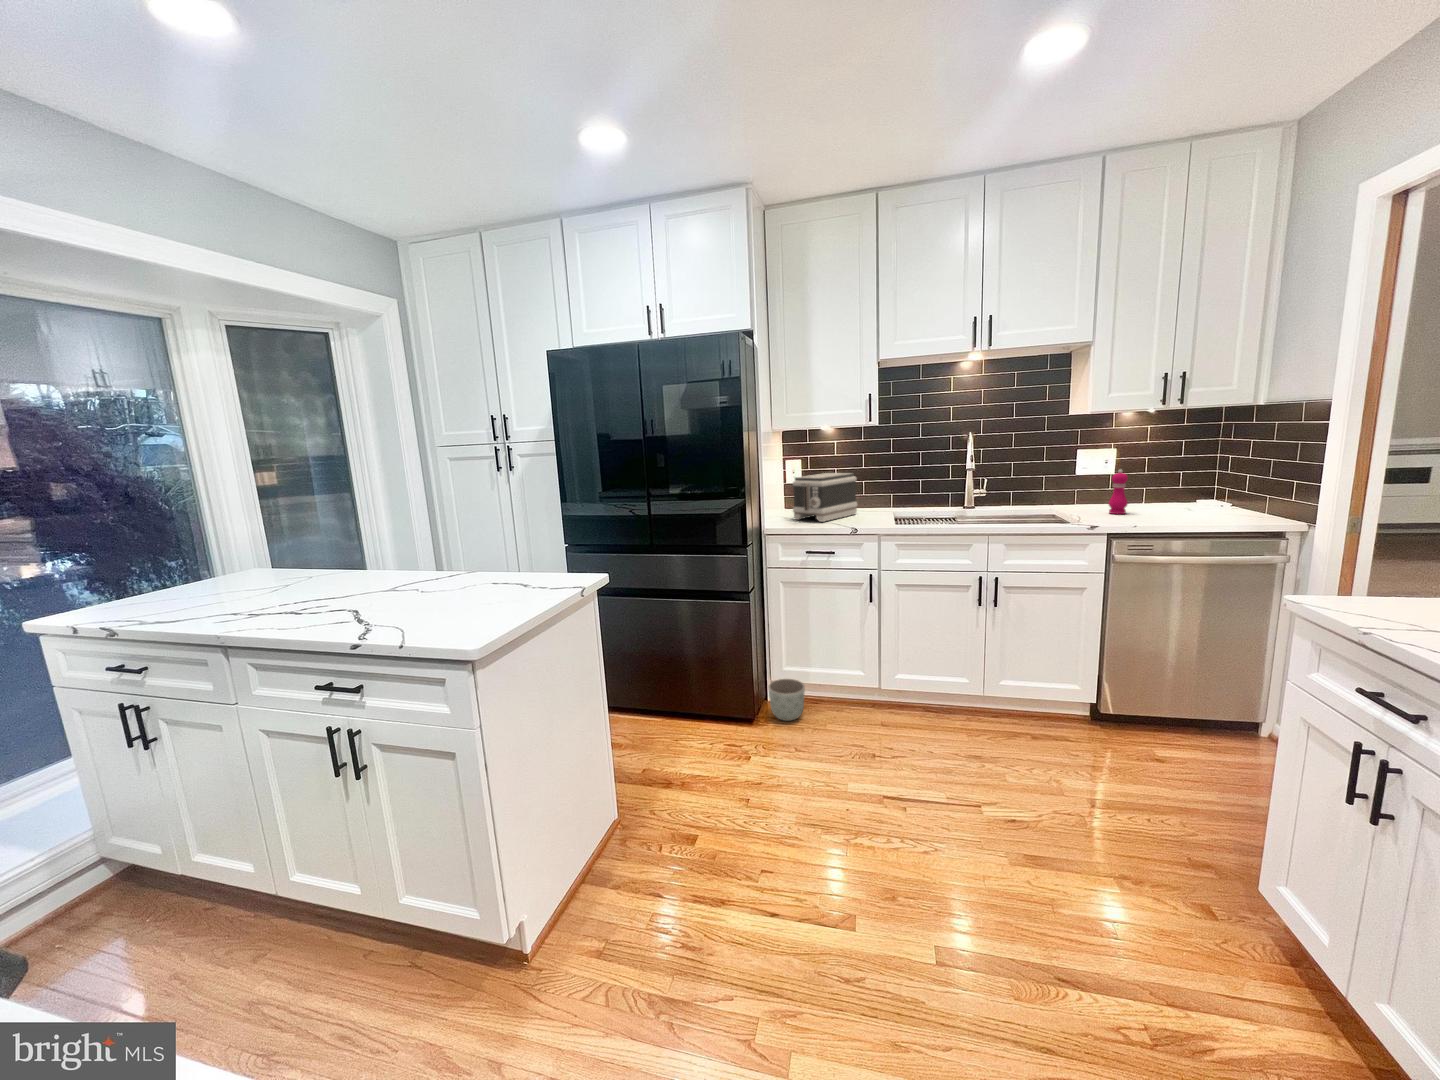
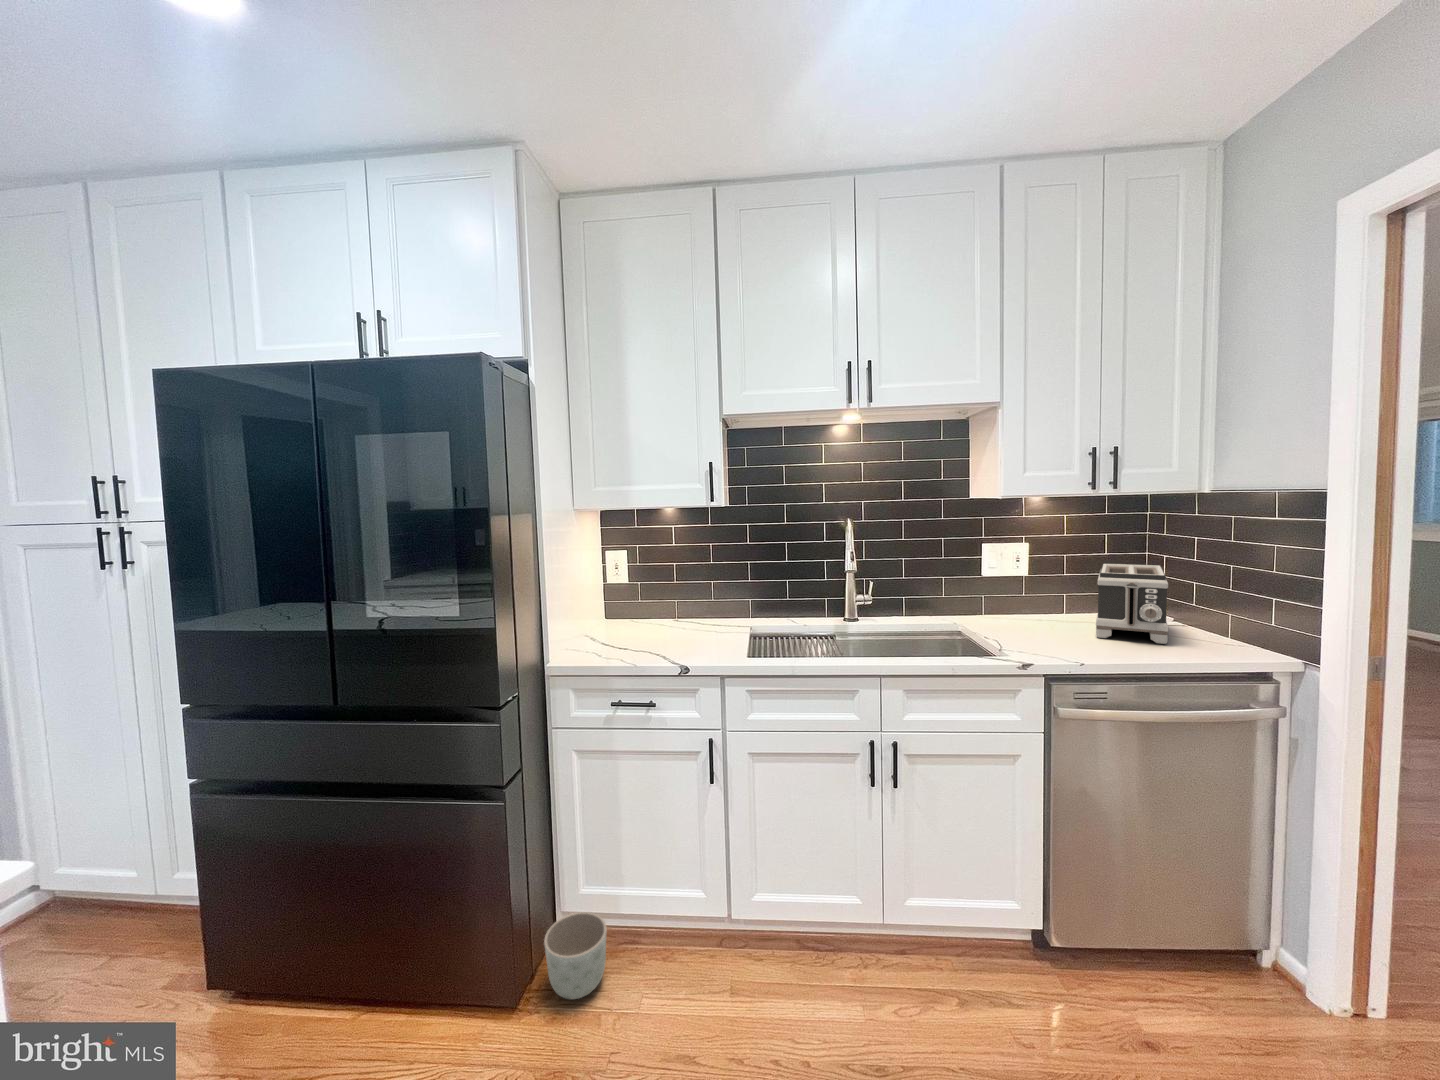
pepper mill: present [1108,470,1128,514] -> none [1030,574,1055,635]
toaster: present [793,473,857,522] -> present [1096,564,1168,644]

